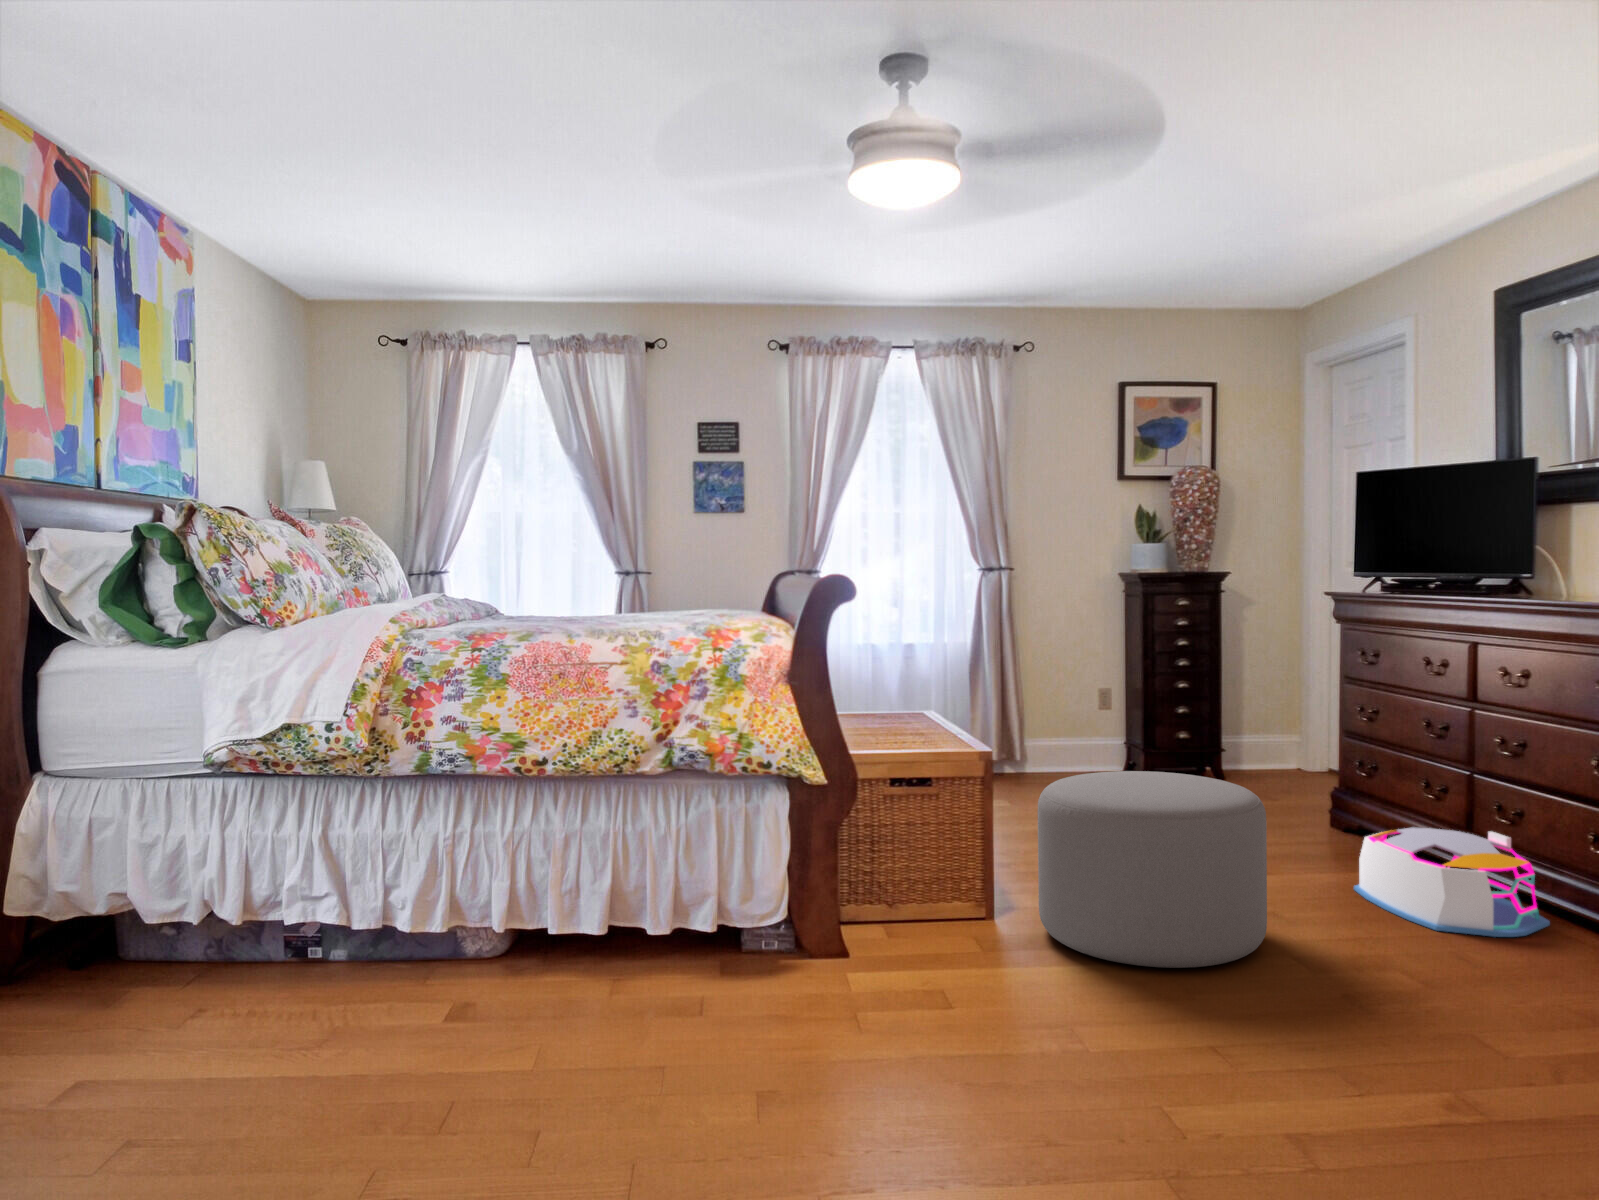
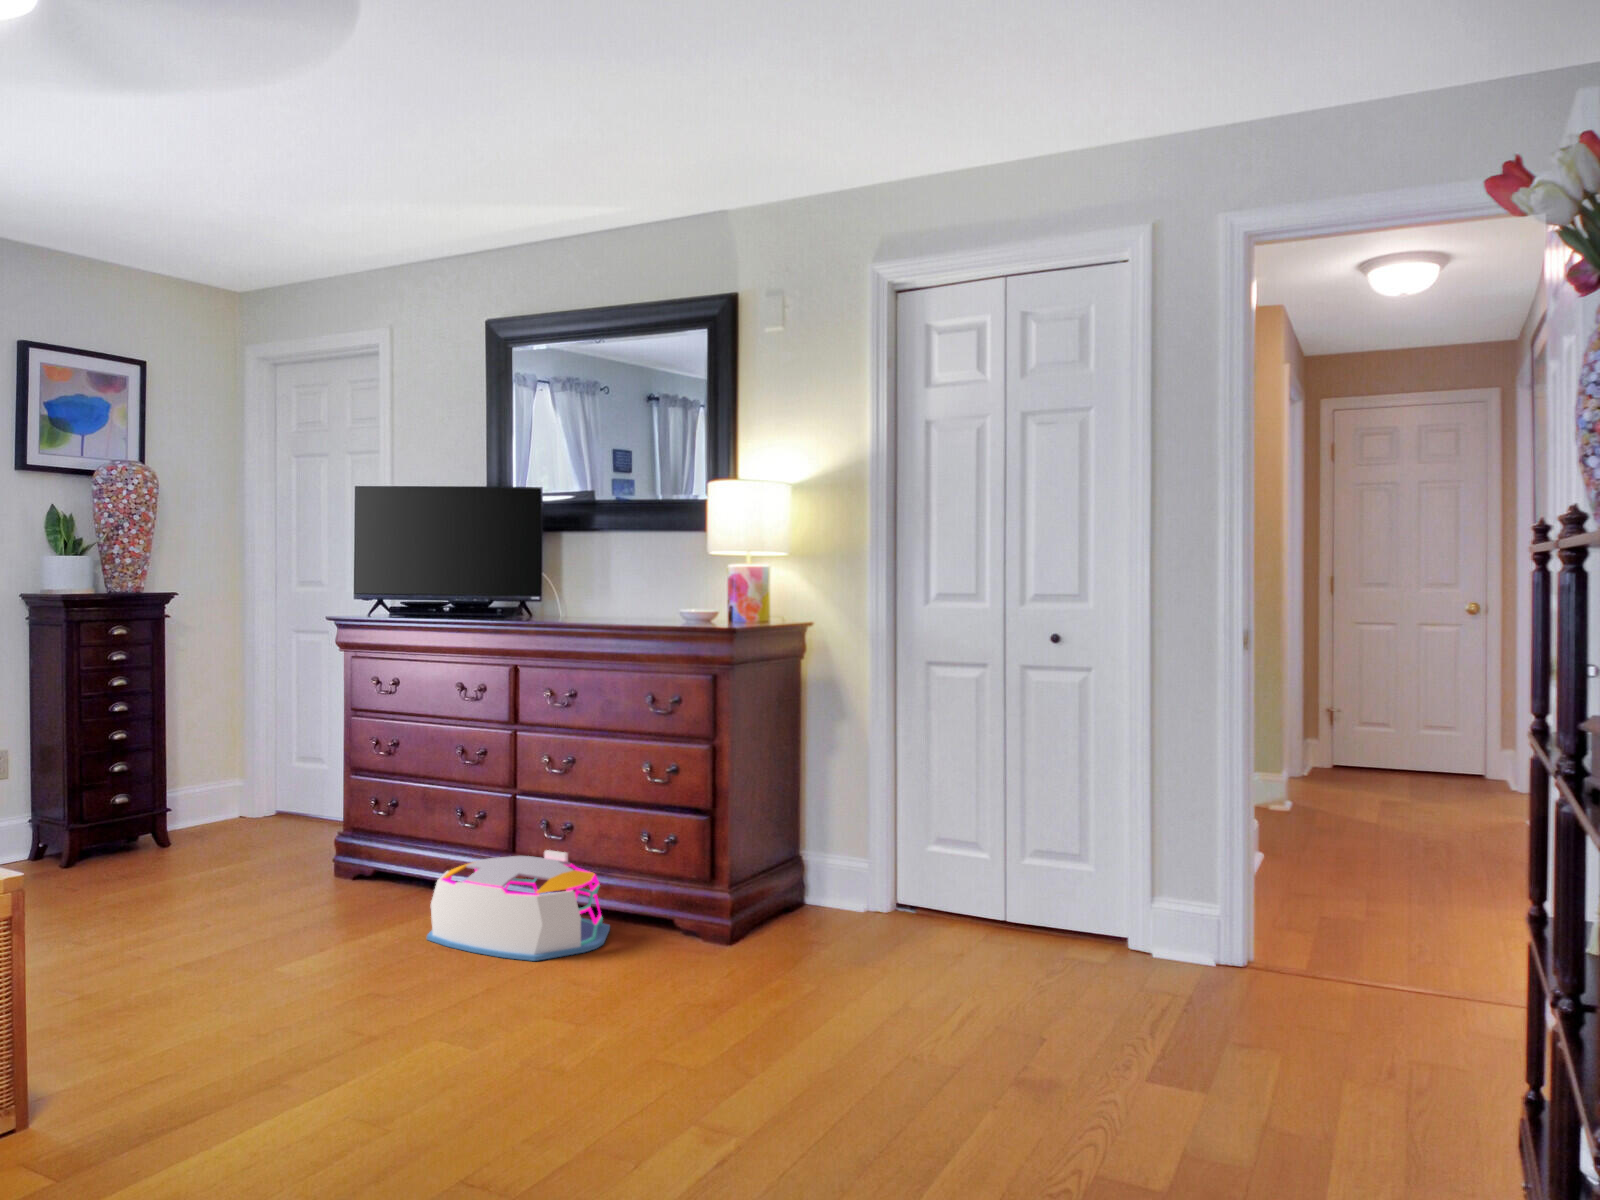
ottoman: present [1038,771,1267,968] -> none [109,845,417,1113]

